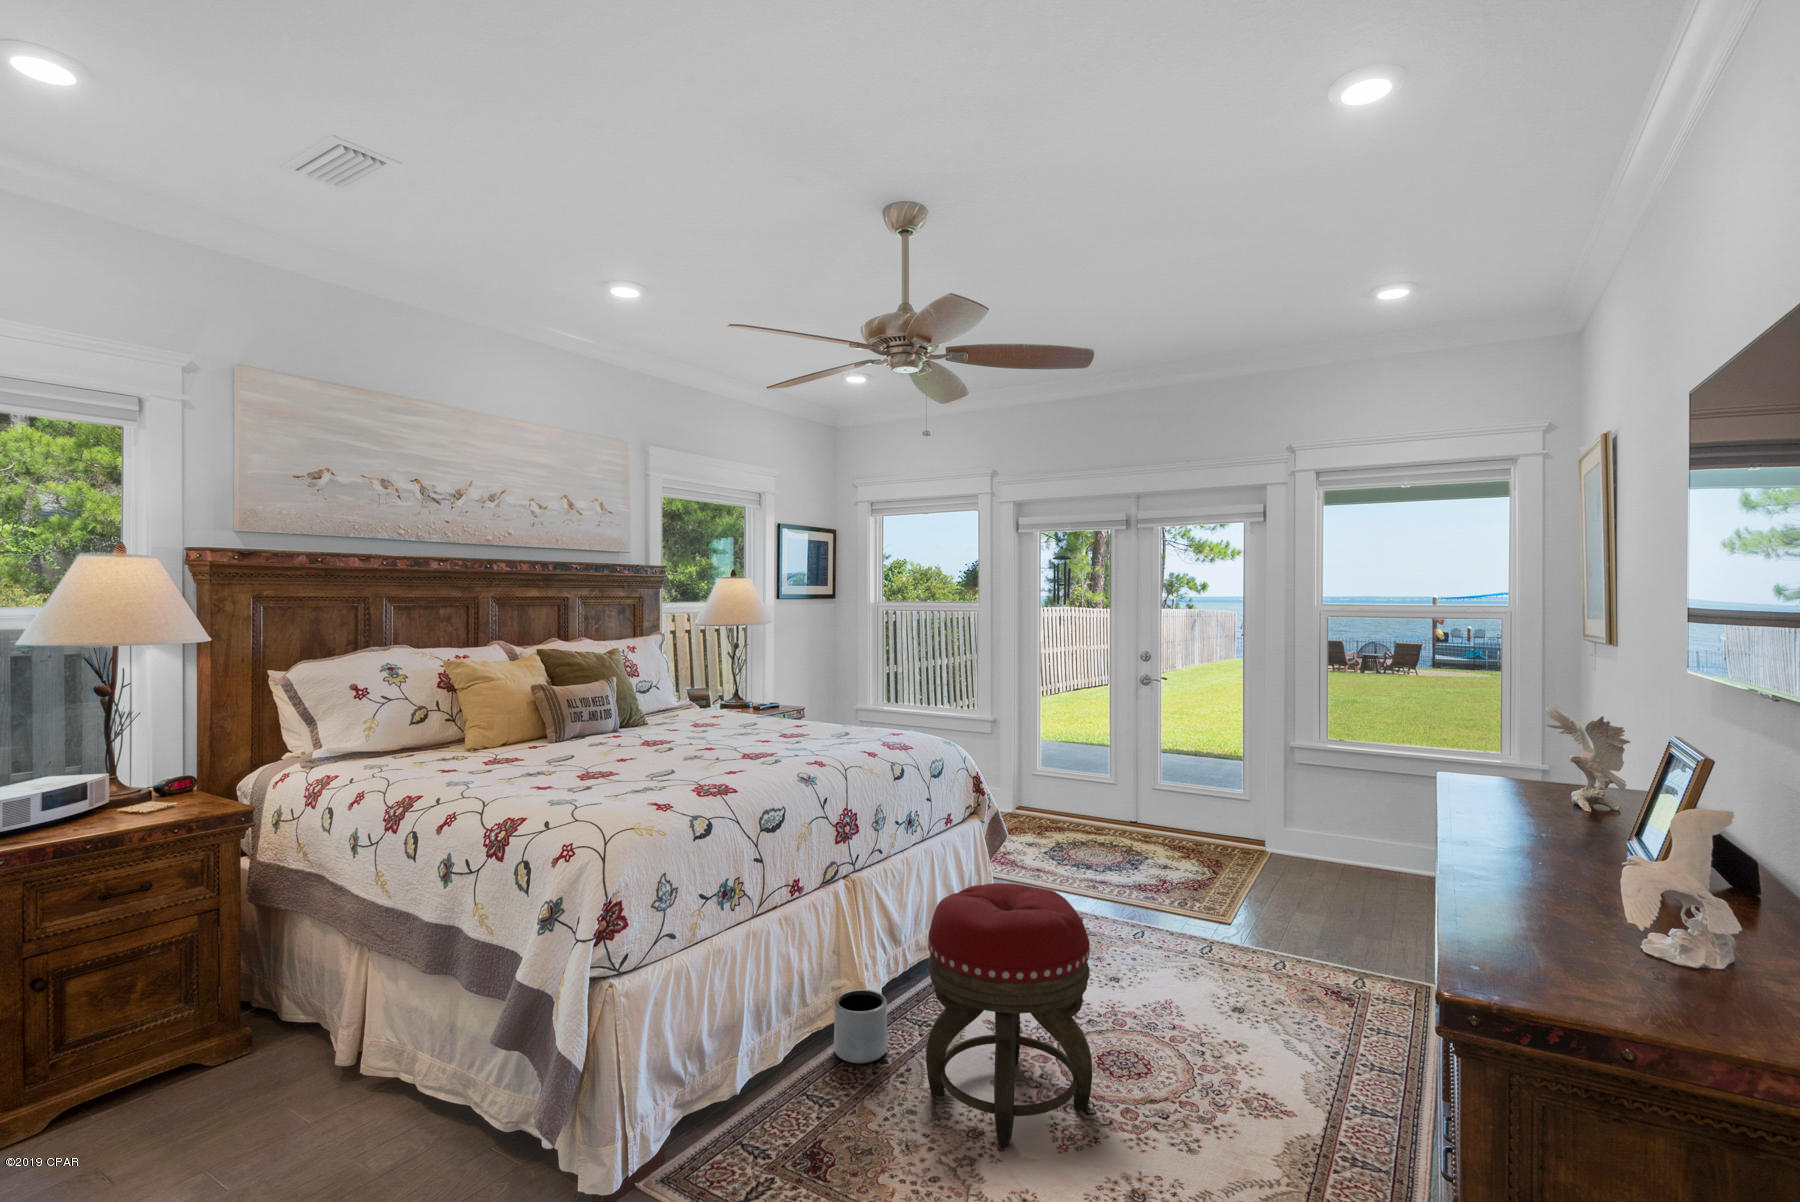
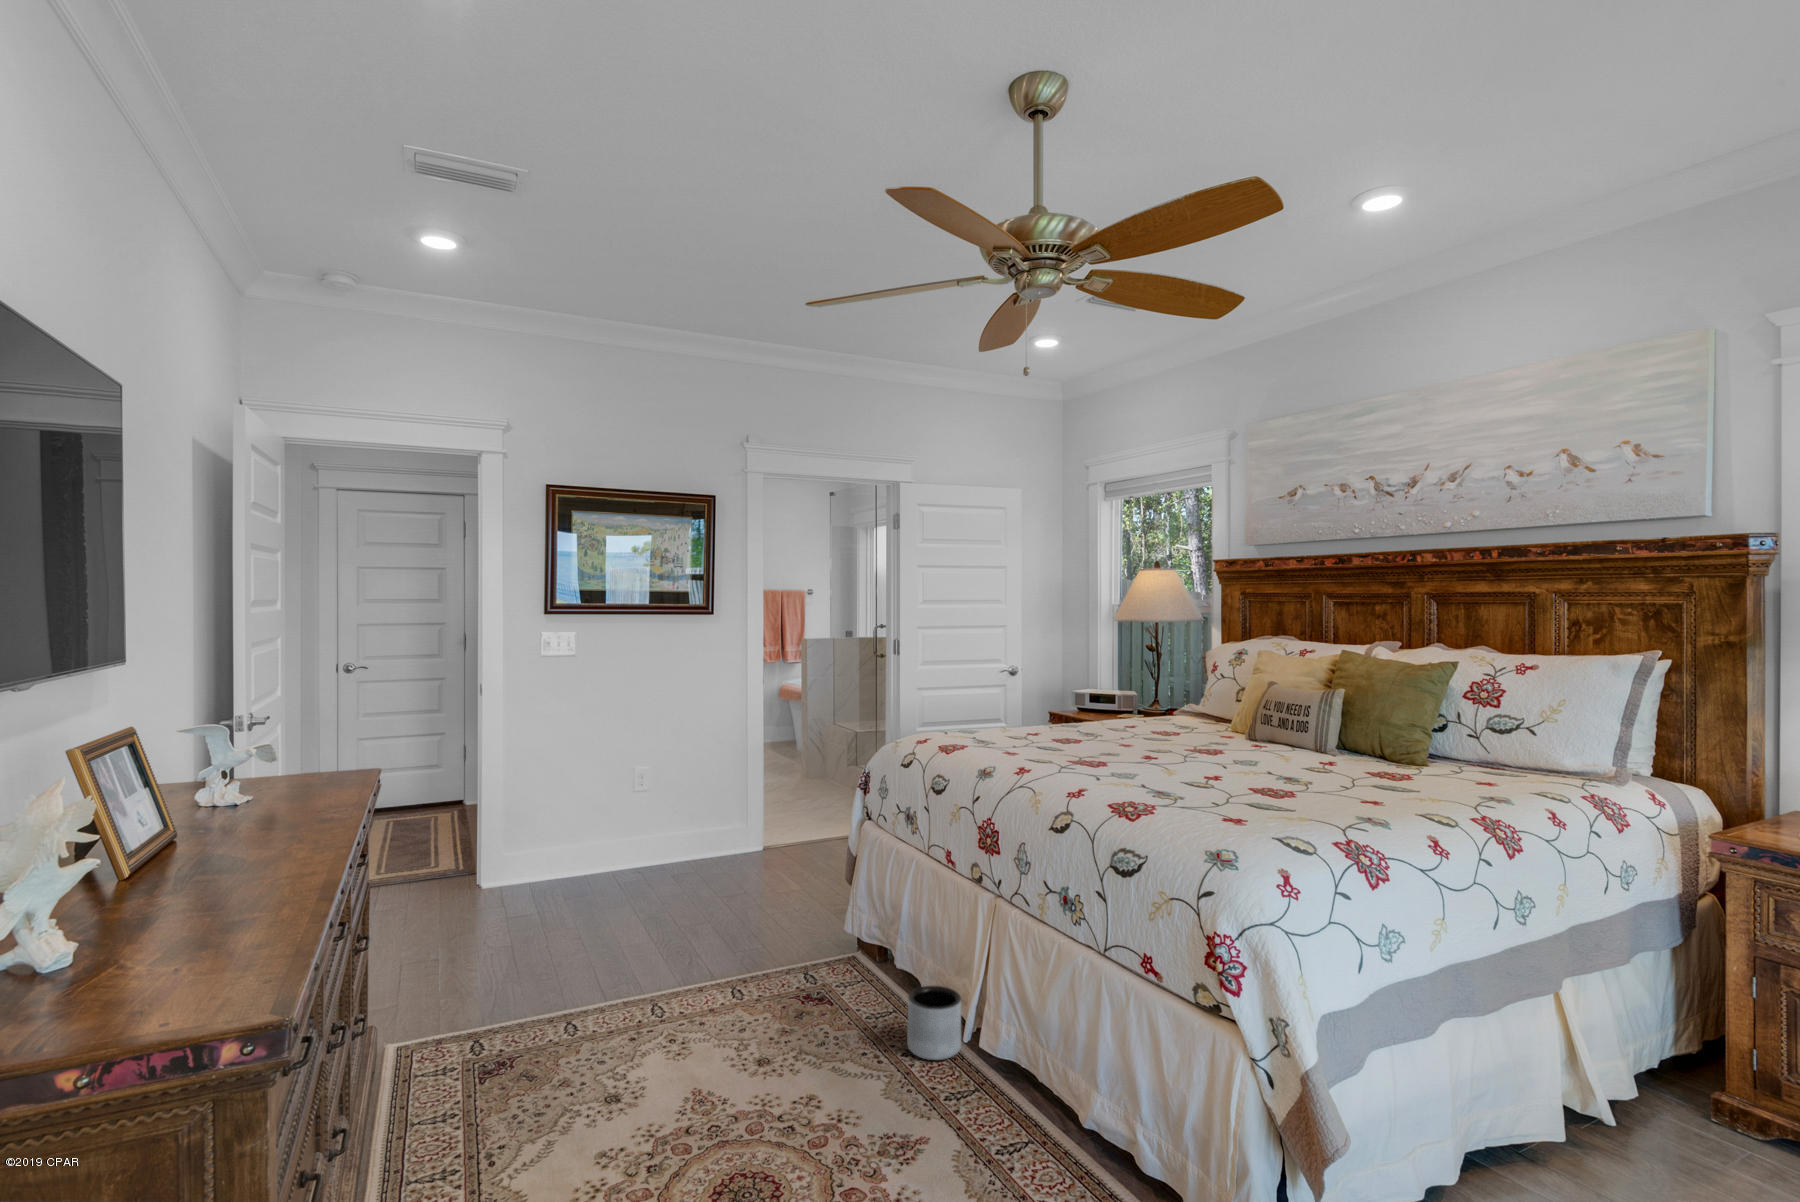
footstool: present [926,883,1092,1146] -> none [702,874,865,1129]

